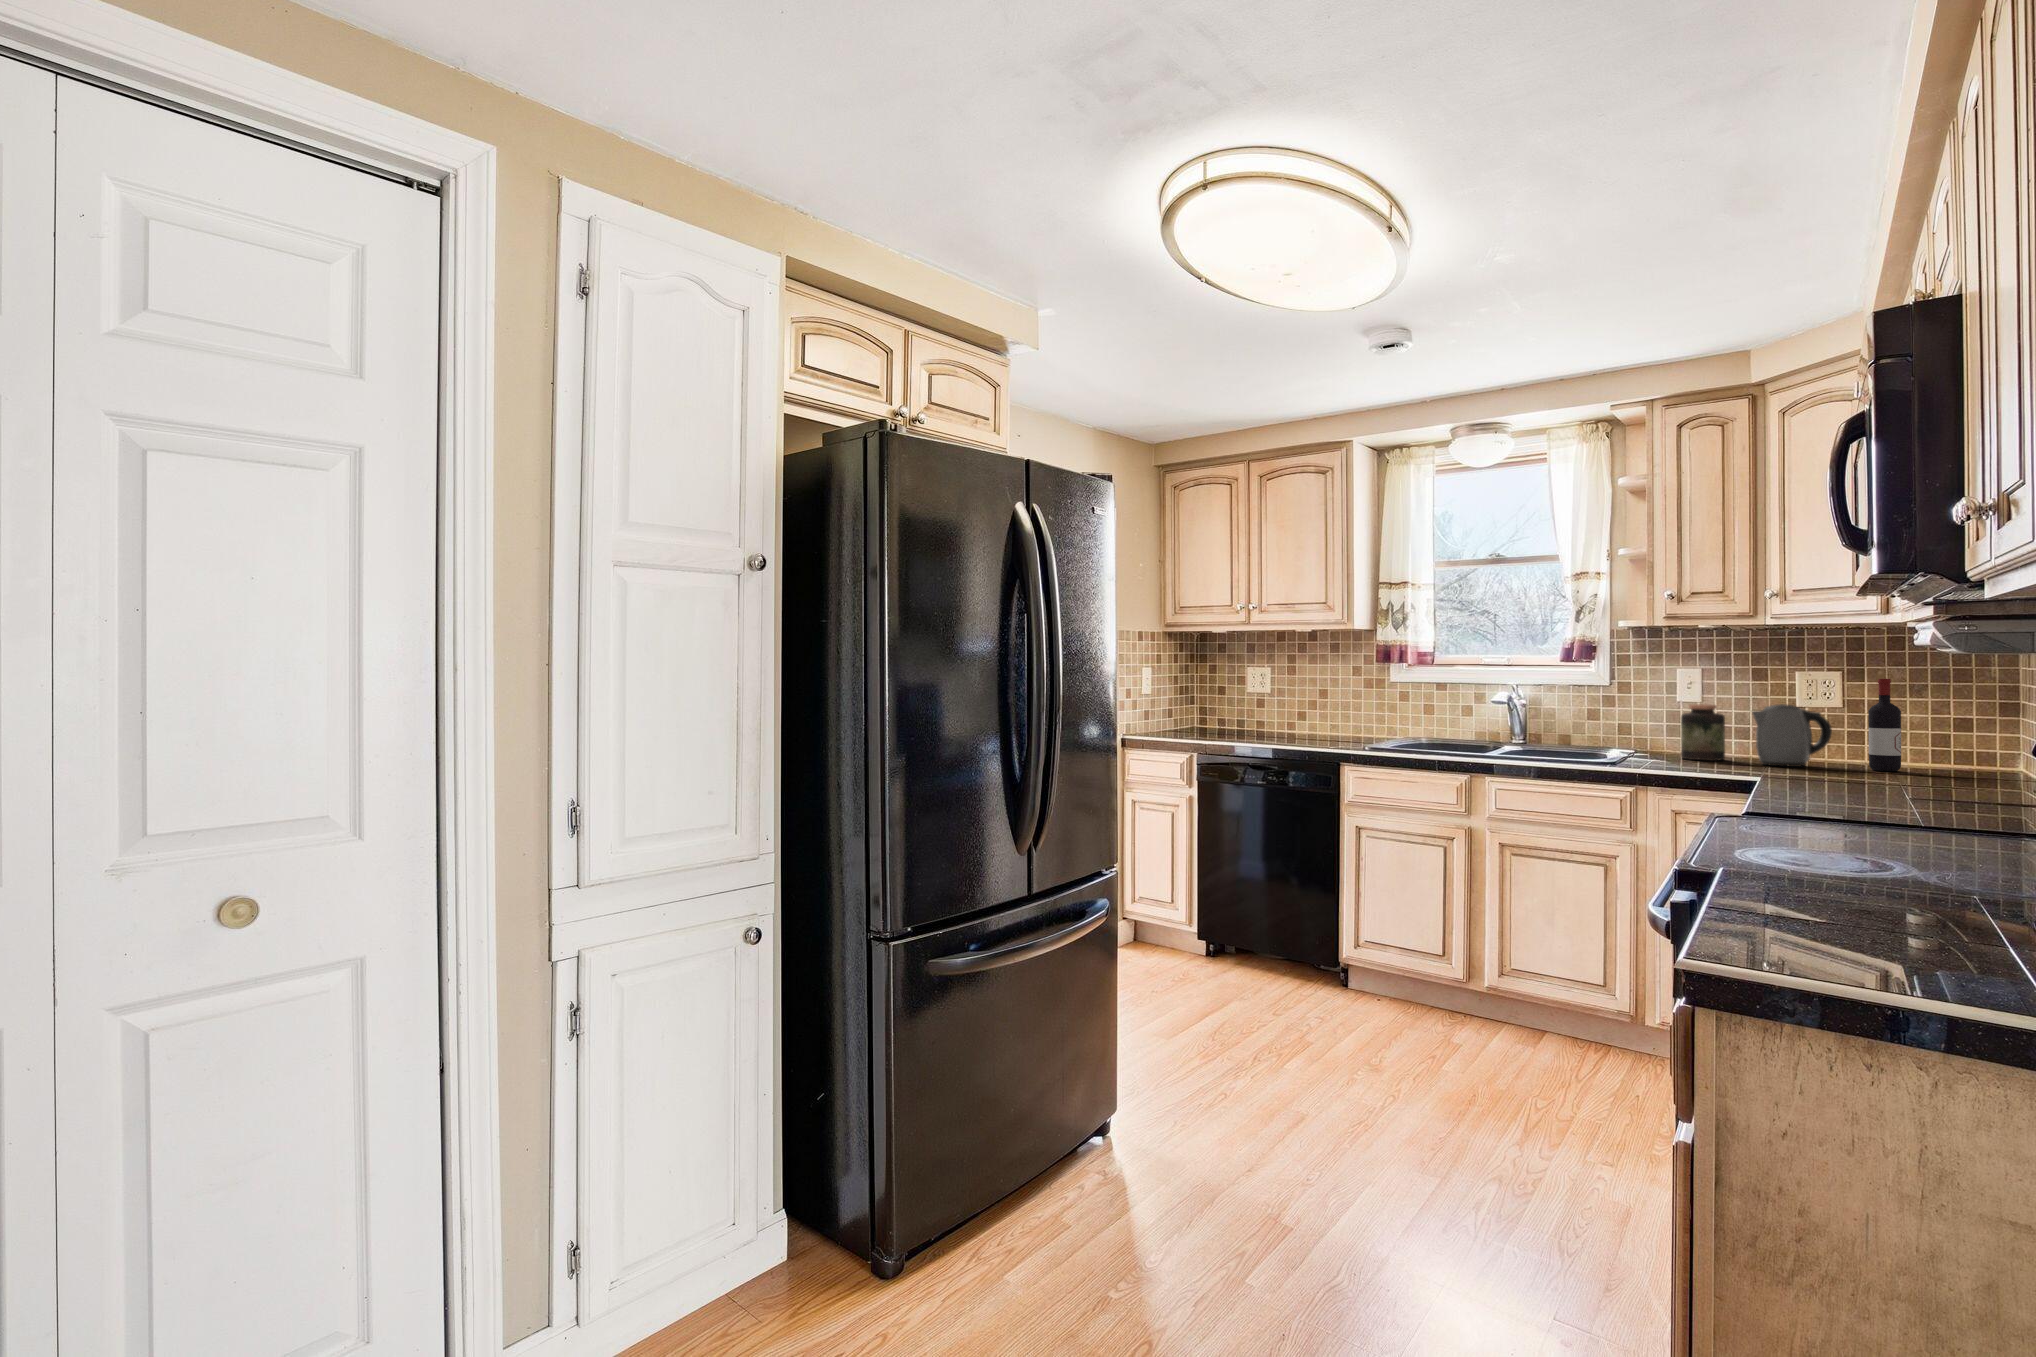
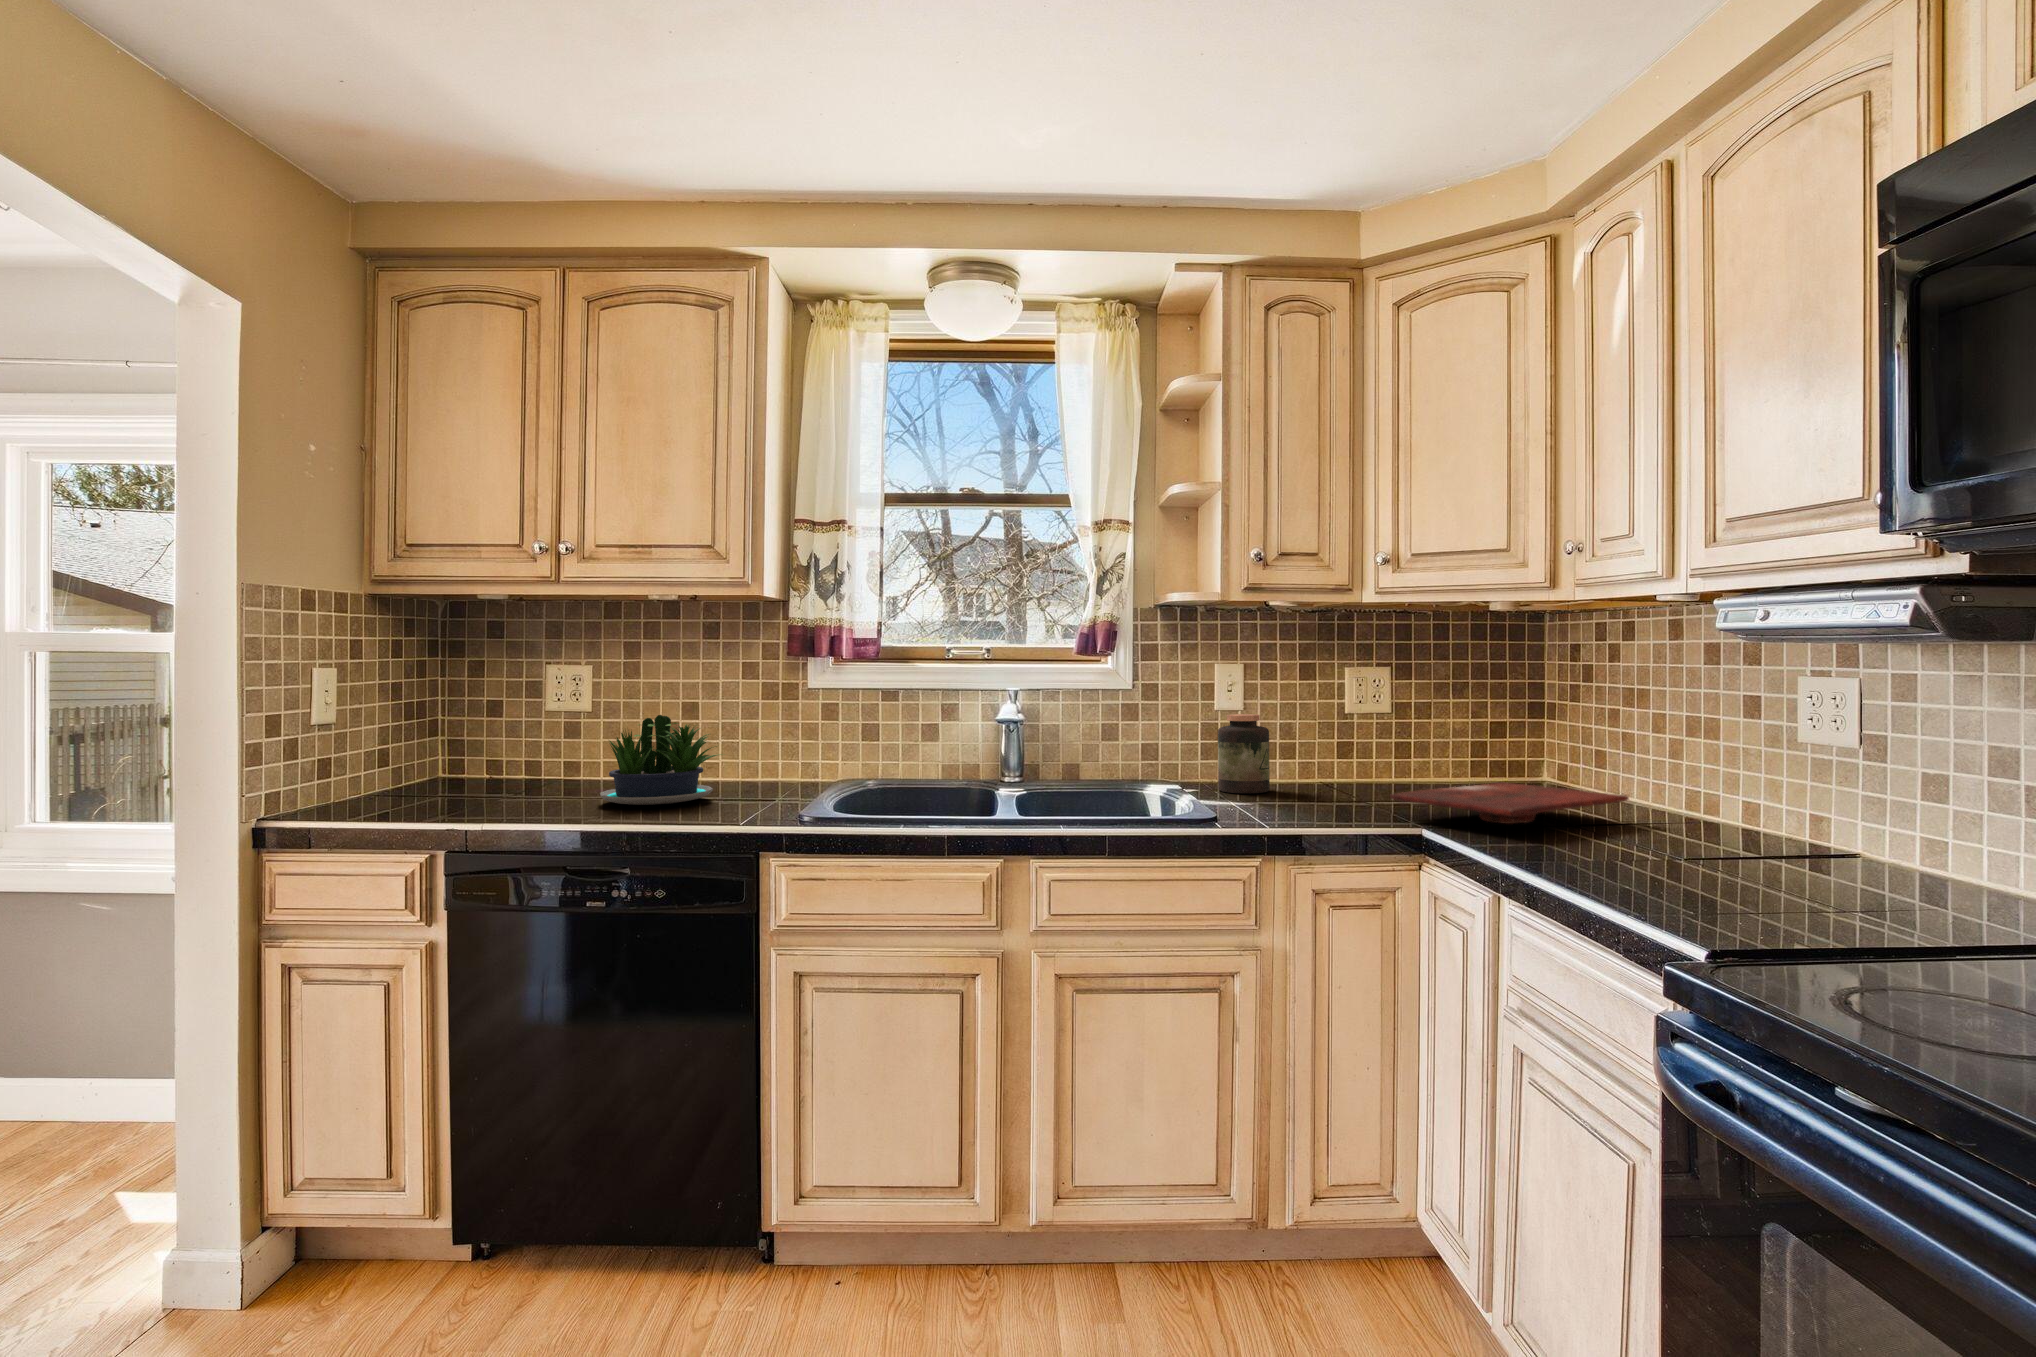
wine bottle: present [1868,679,1901,771] -> none [1427,677,1461,796]
potted plant: none [1269,695,1339,742] -> present [600,715,722,805]
kettle: present [1752,704,1832,767] -> none [1311,713,1389,797]
cutting board: none [1766,758,1981,782] -> present [1390,783,1629,824]

